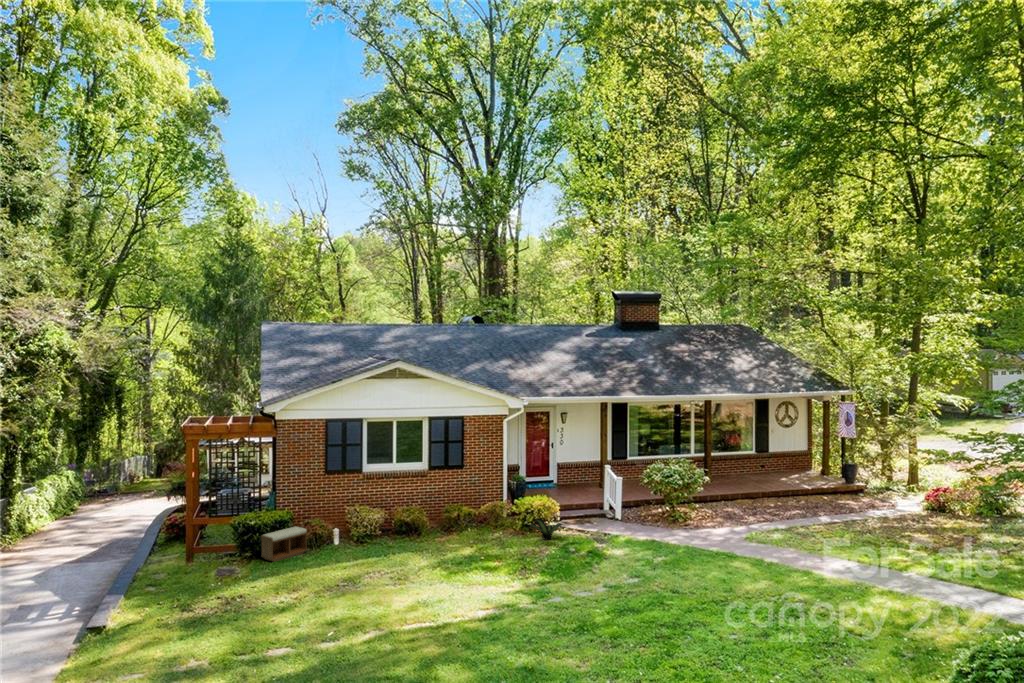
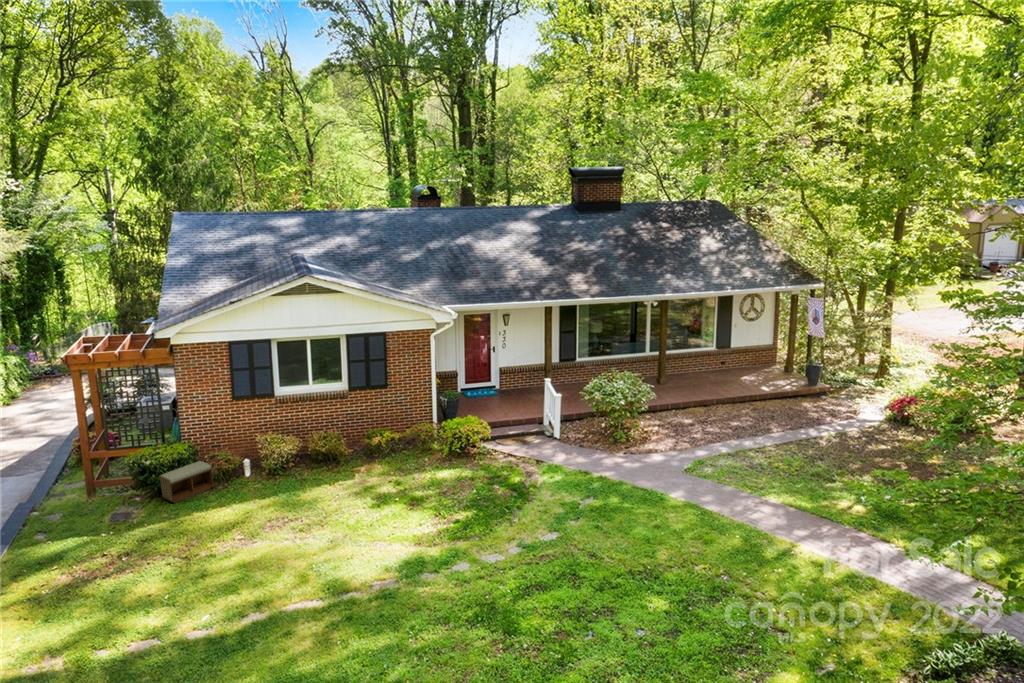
potted plant: present [530,519,562,540] -> none [454,444,492,468]

